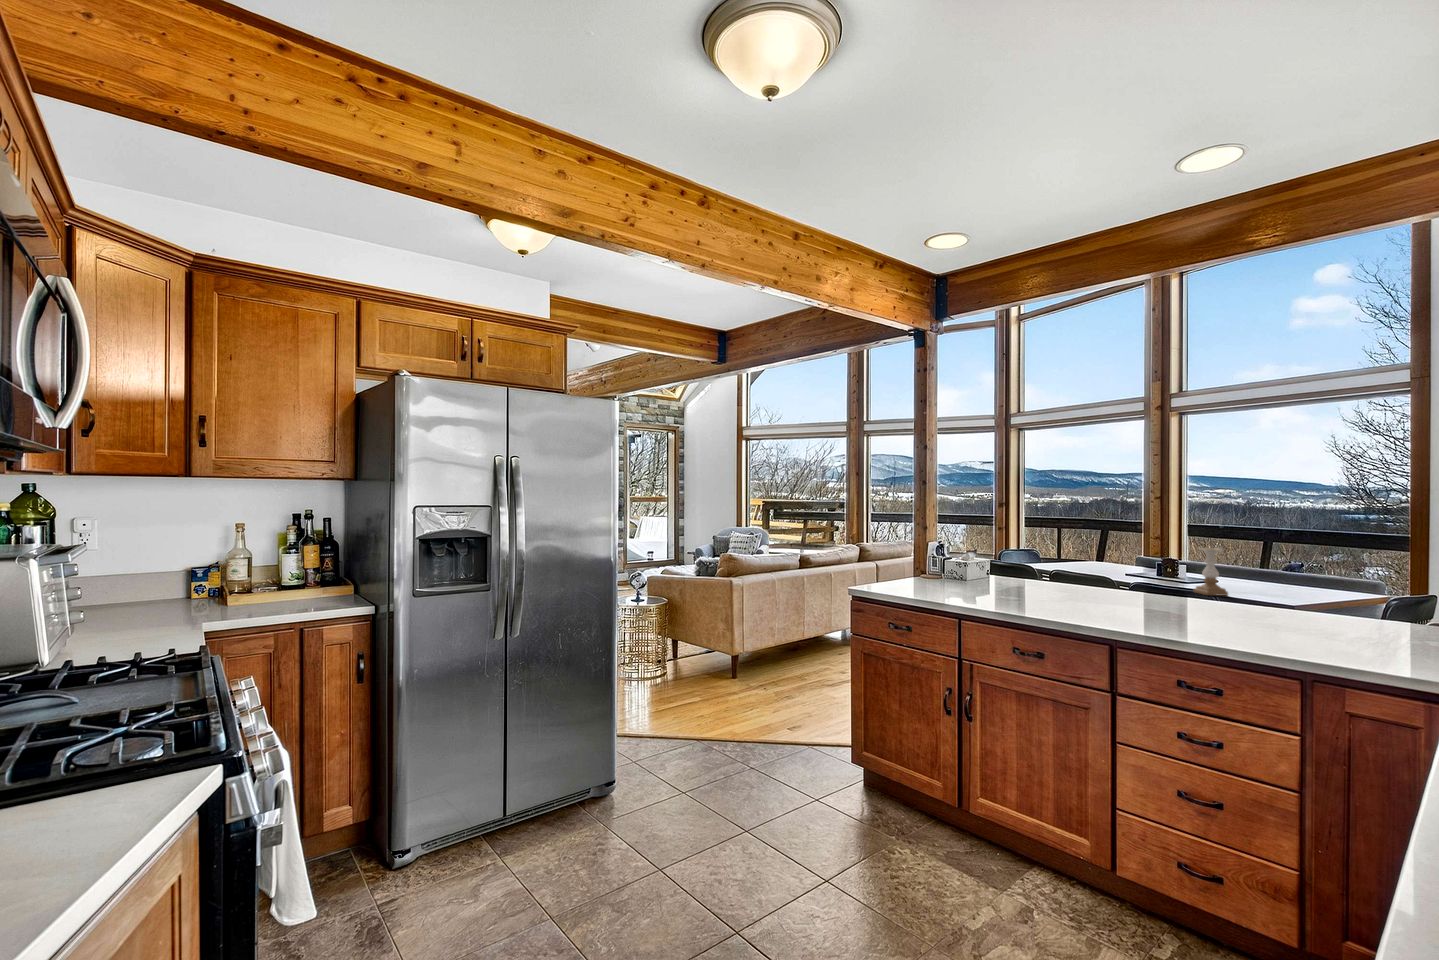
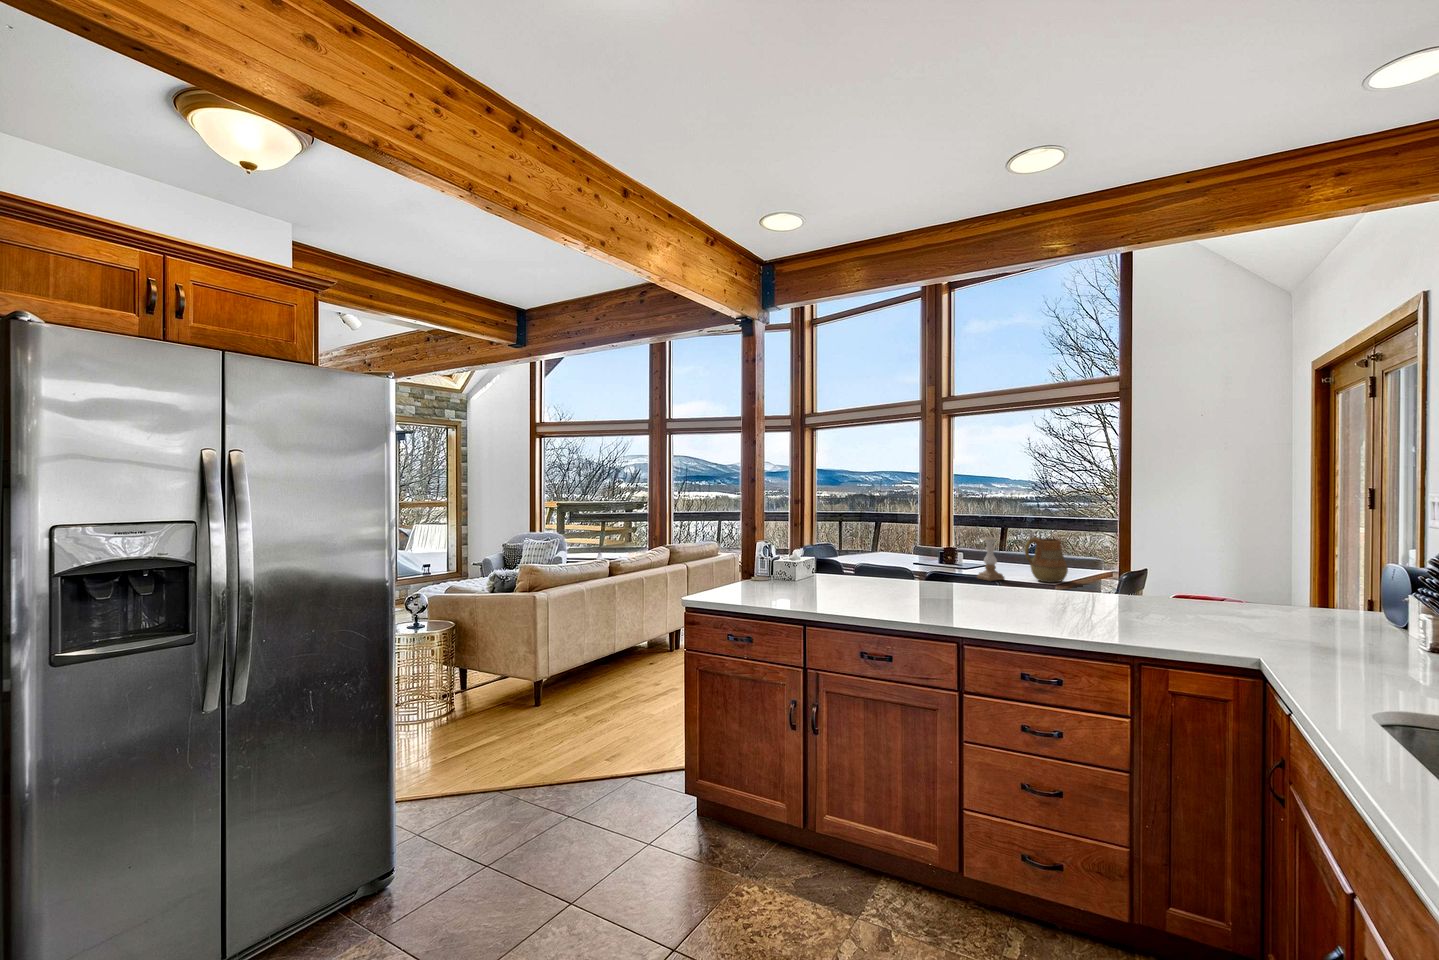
pitcher: none [1255,549,1313,602] -> present [1025,537,1068,582]

